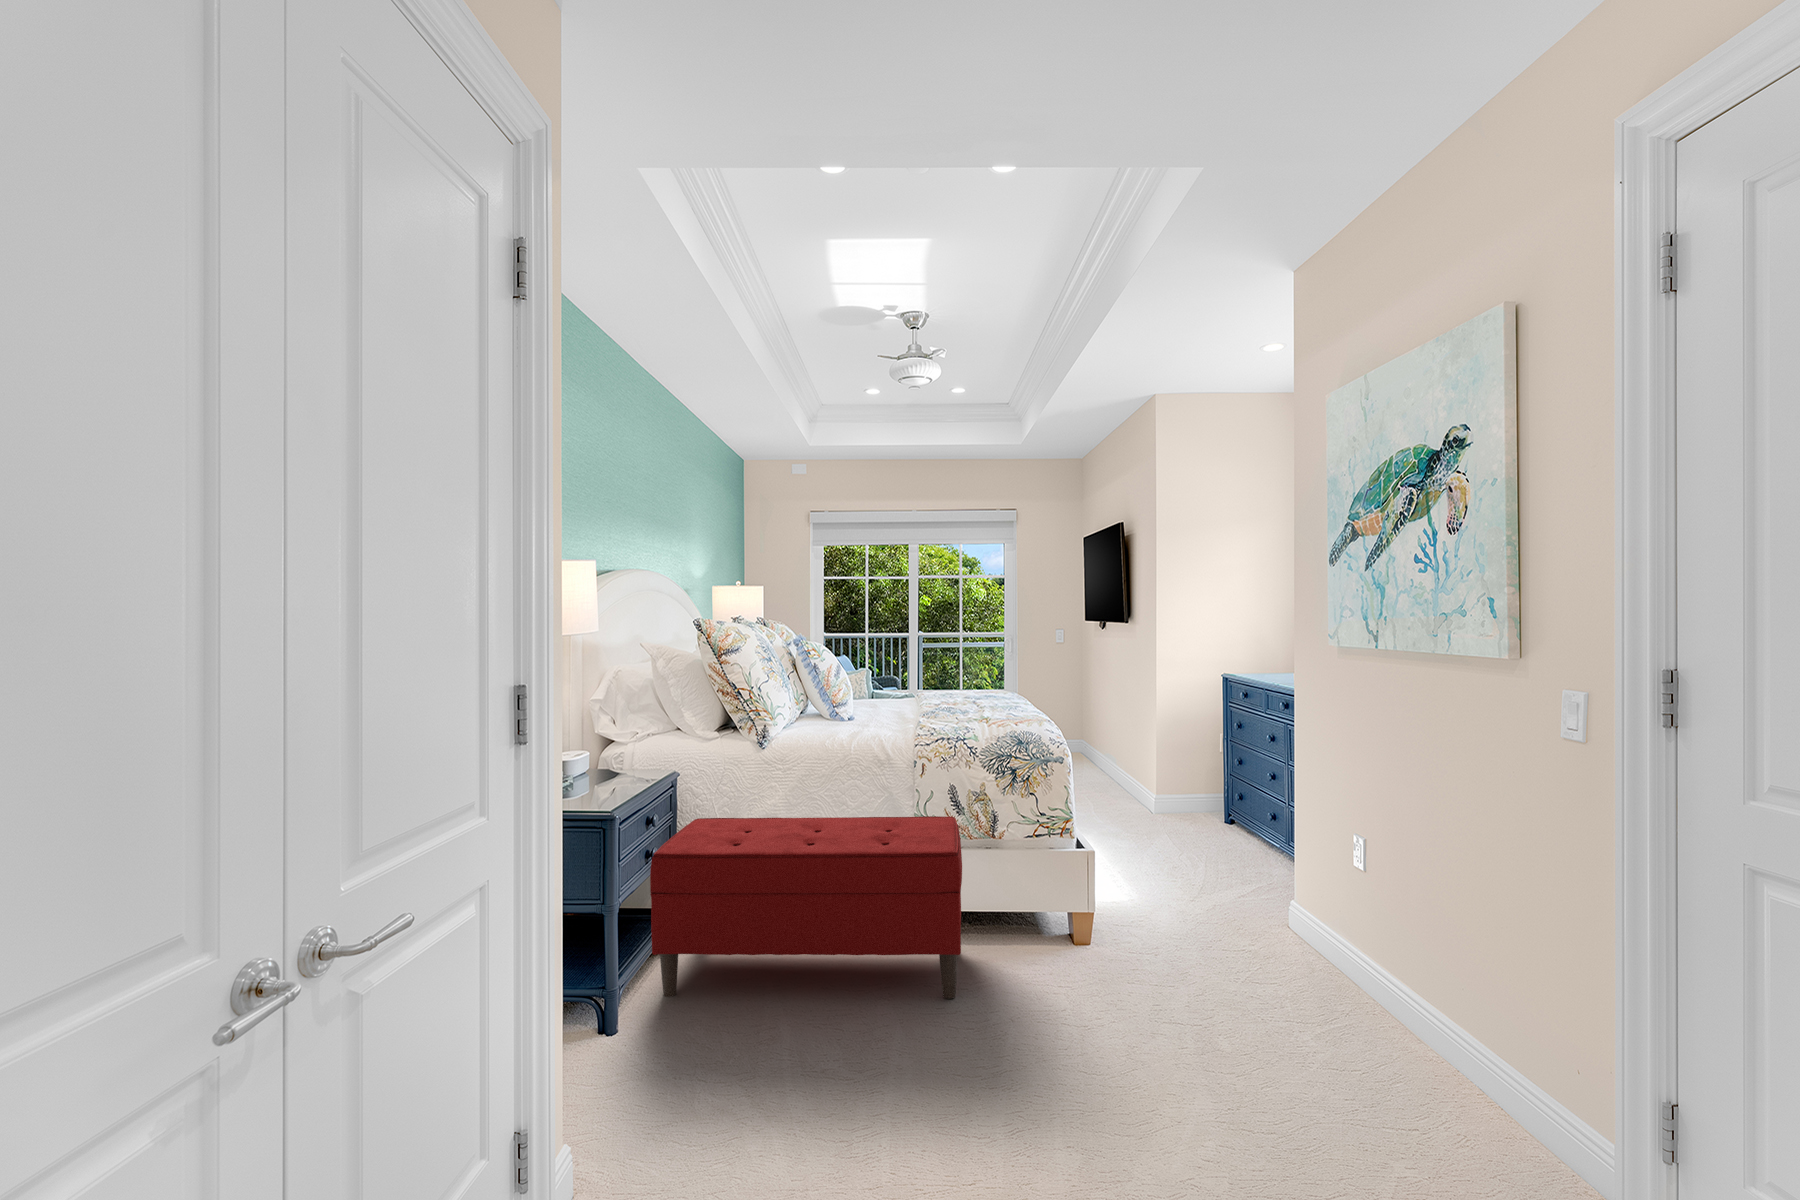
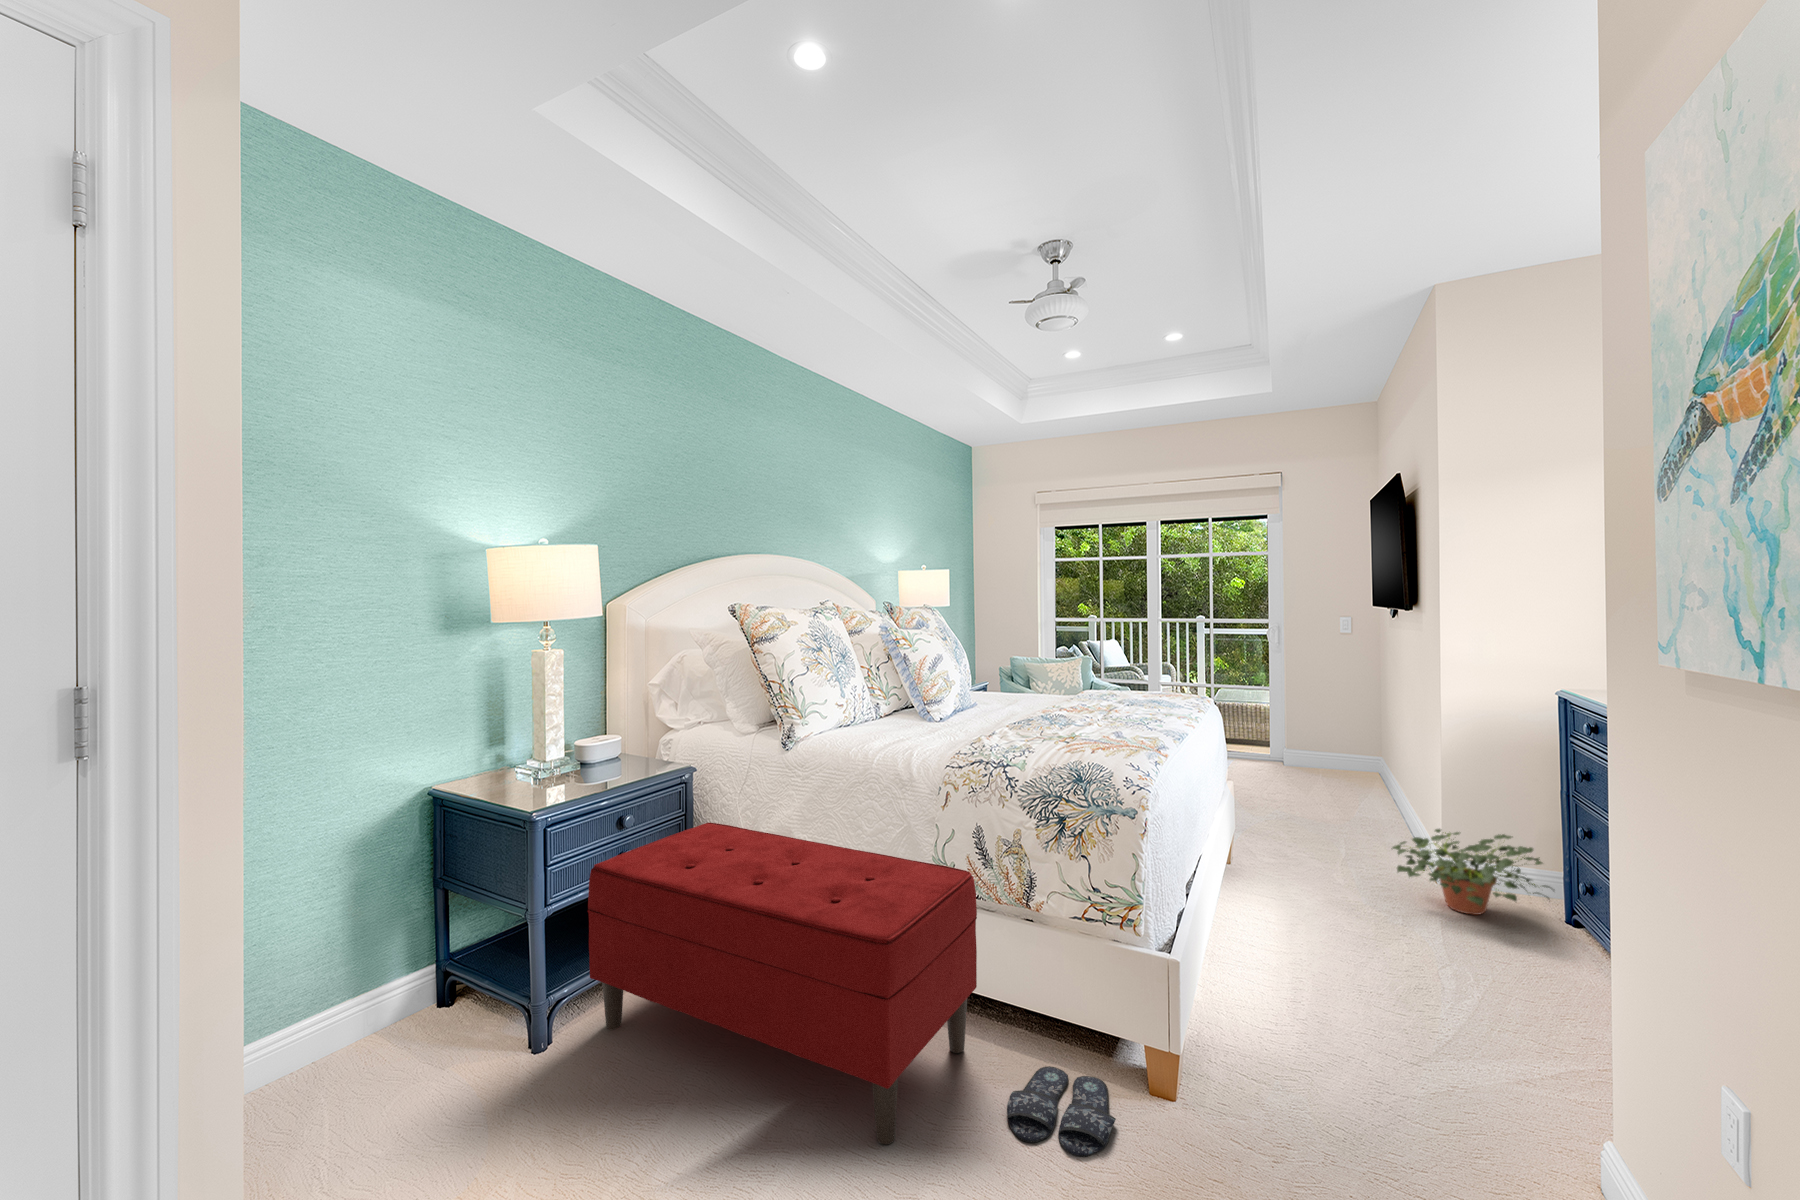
potted plant: none [1137,773,1231,827] -> present [1393,829,1551,915]
slippers: none [1005,942,1076,978] -> present [1007,1066,1116,1157]

